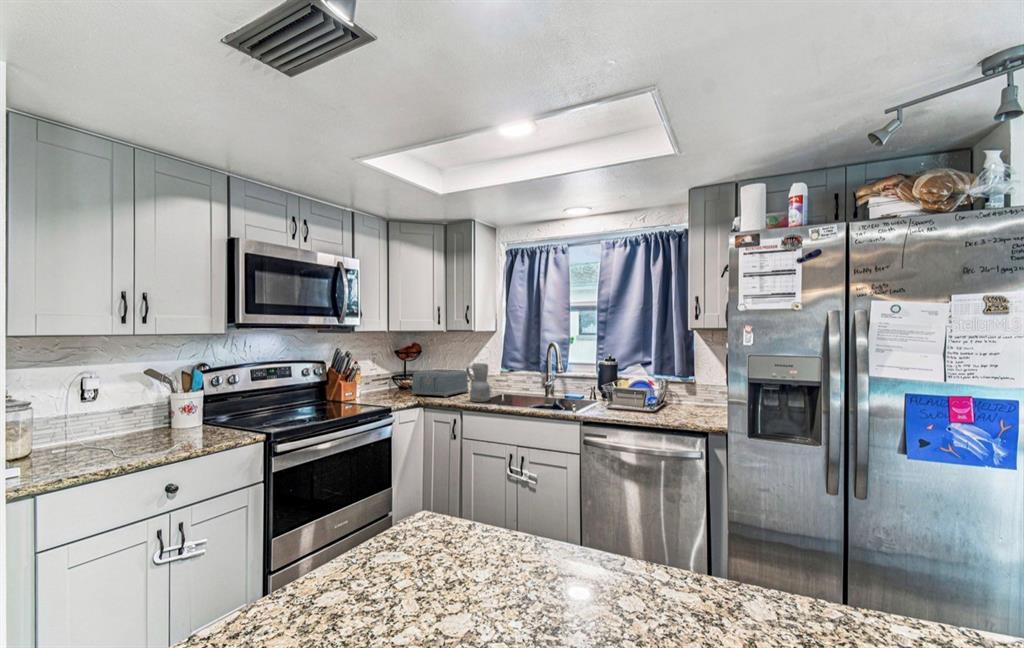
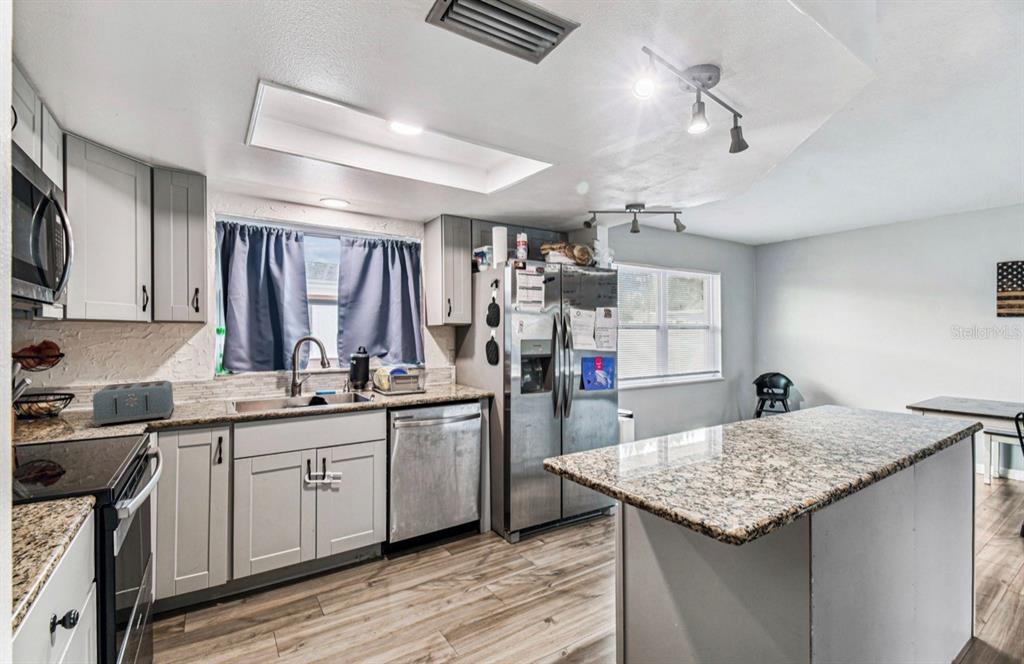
ceramic pitcher: present [466,363,491,402] -> none [210,368,248,414]

